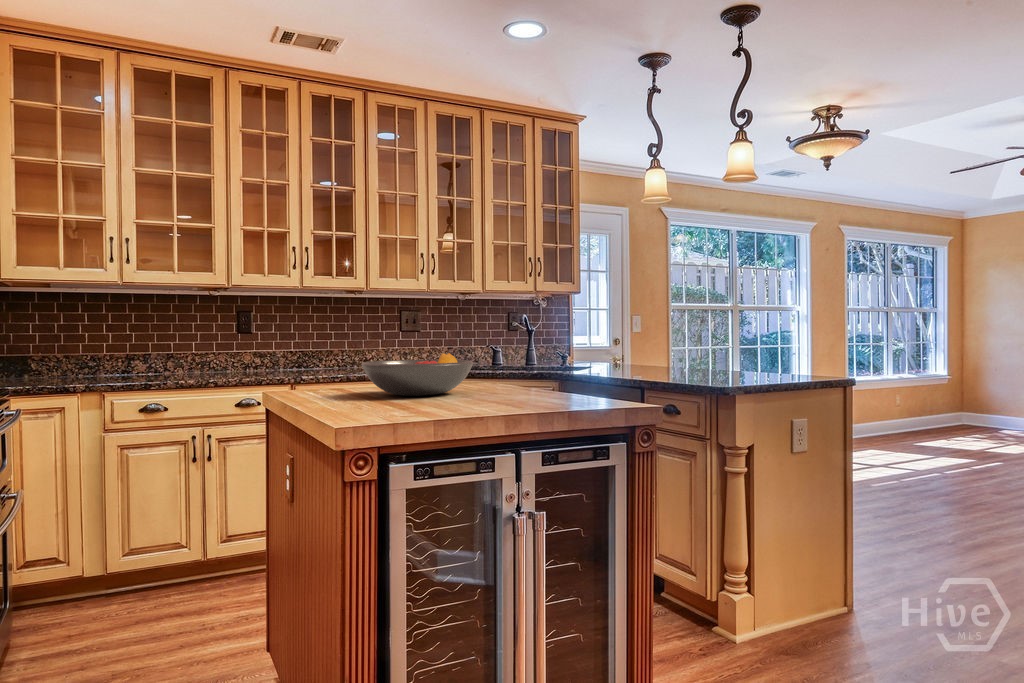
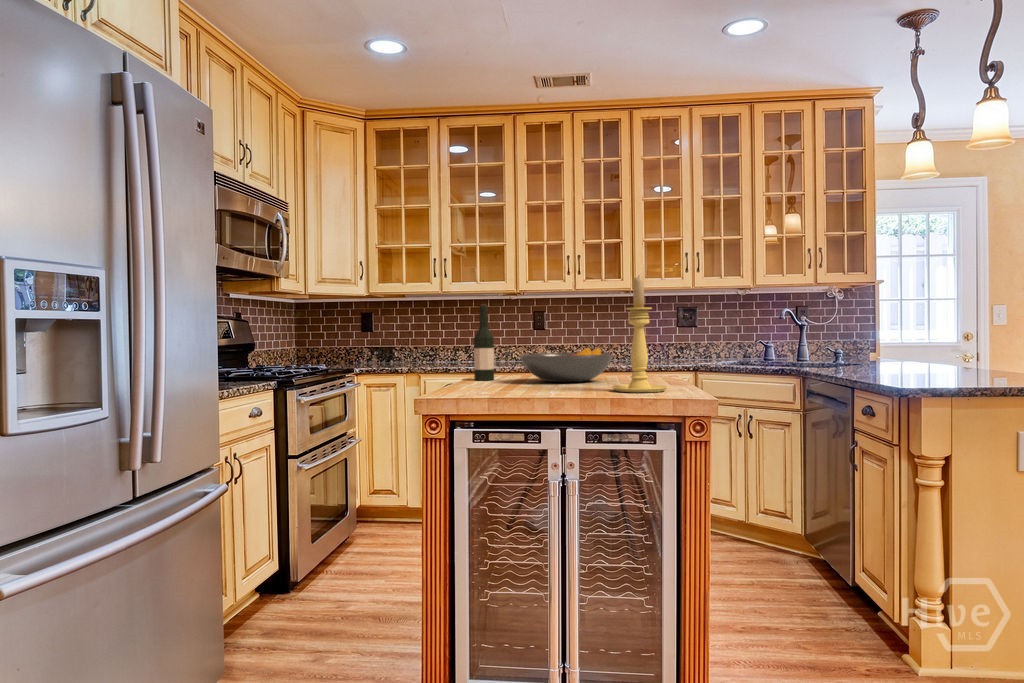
candle holder: none [526,271,589,403] -> present [612,276,668,393]
wine bottle: none [285,298,314,398] -> present [474,304,494,380]

